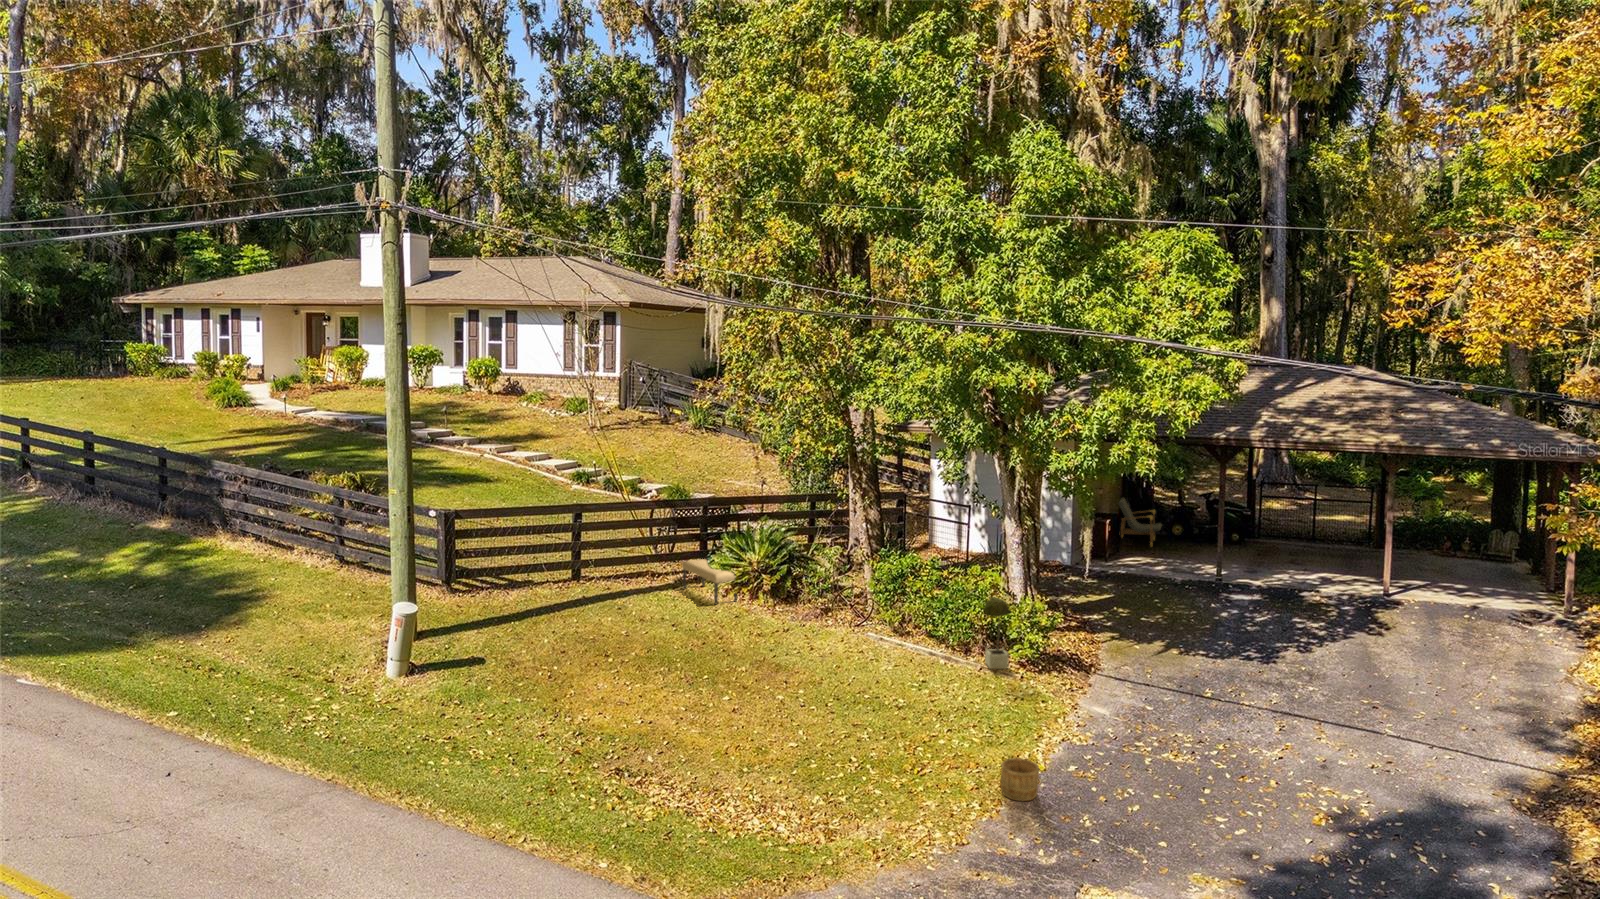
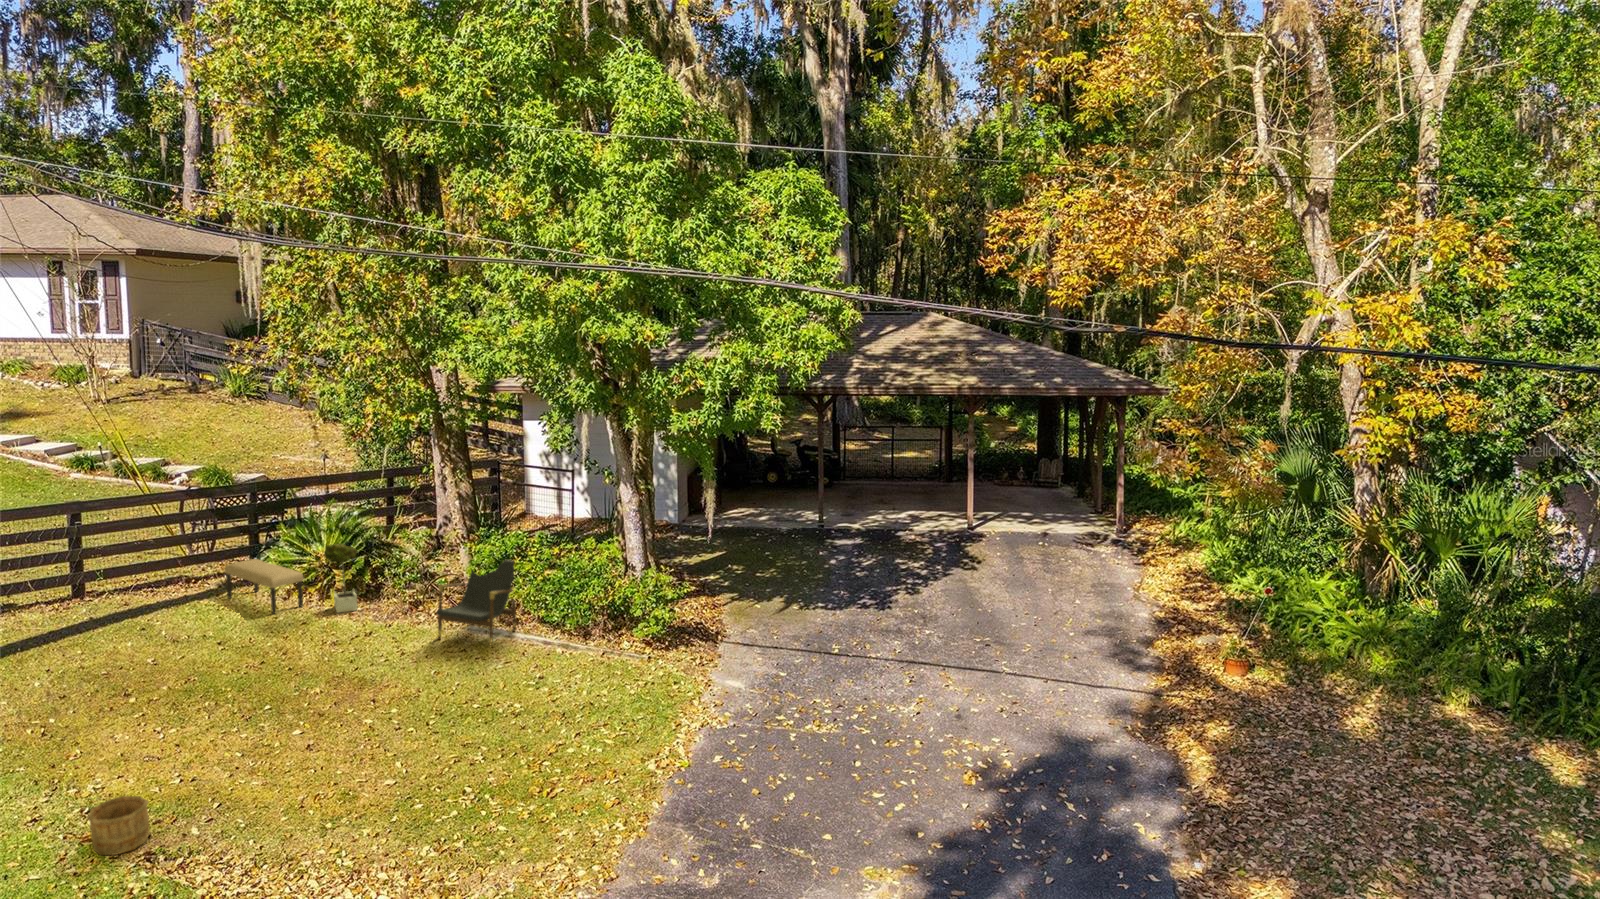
lounge chair: present [1119,498,1162,546] -> present [436,560,516,645]
potted tree: present [984,597,1012,669] -> present [324,544,358,613]
wooden bucket: present [1001,758,1040,801] -> present [87,796,150,855]

